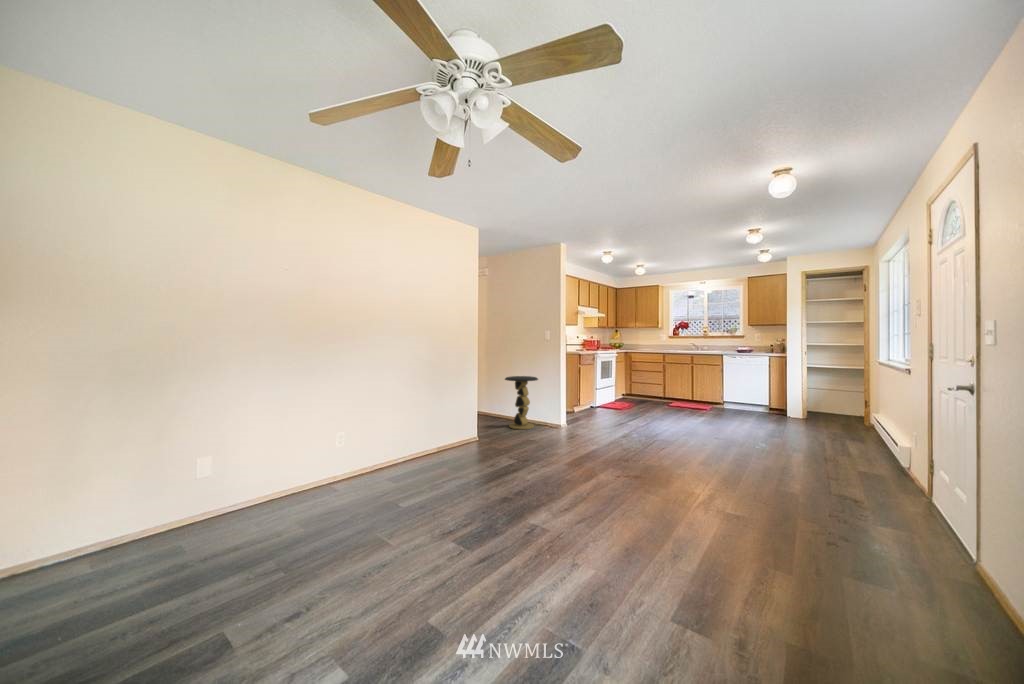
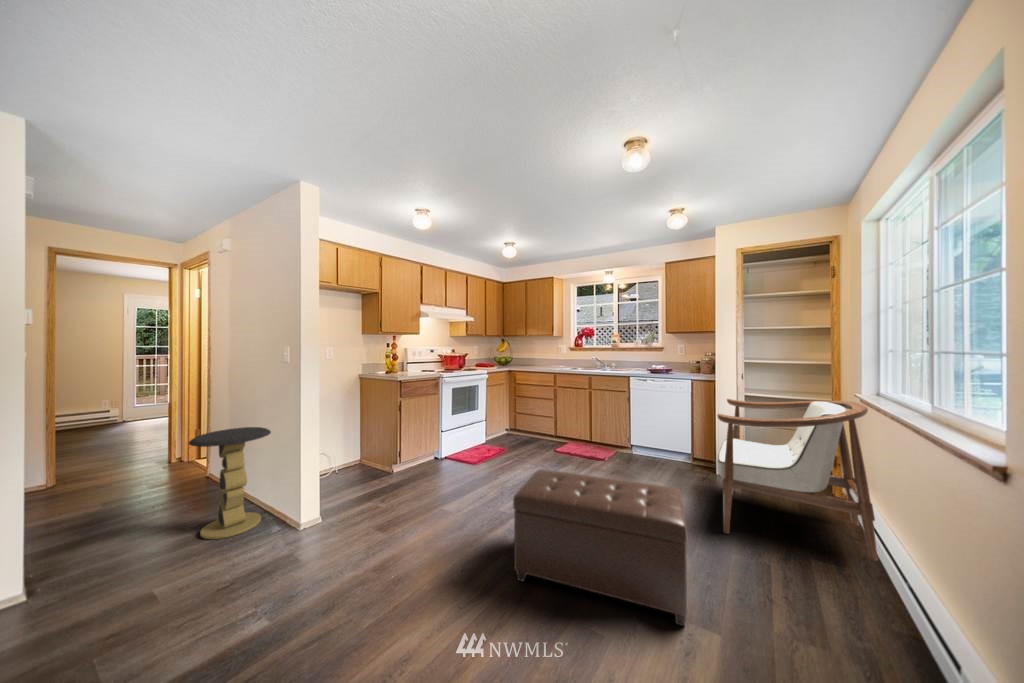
armchair: none [792,363,879,440] -> present [717,399,877,561]
ottoman: none [694,396,785,450] -> present [513,470,688,626]

